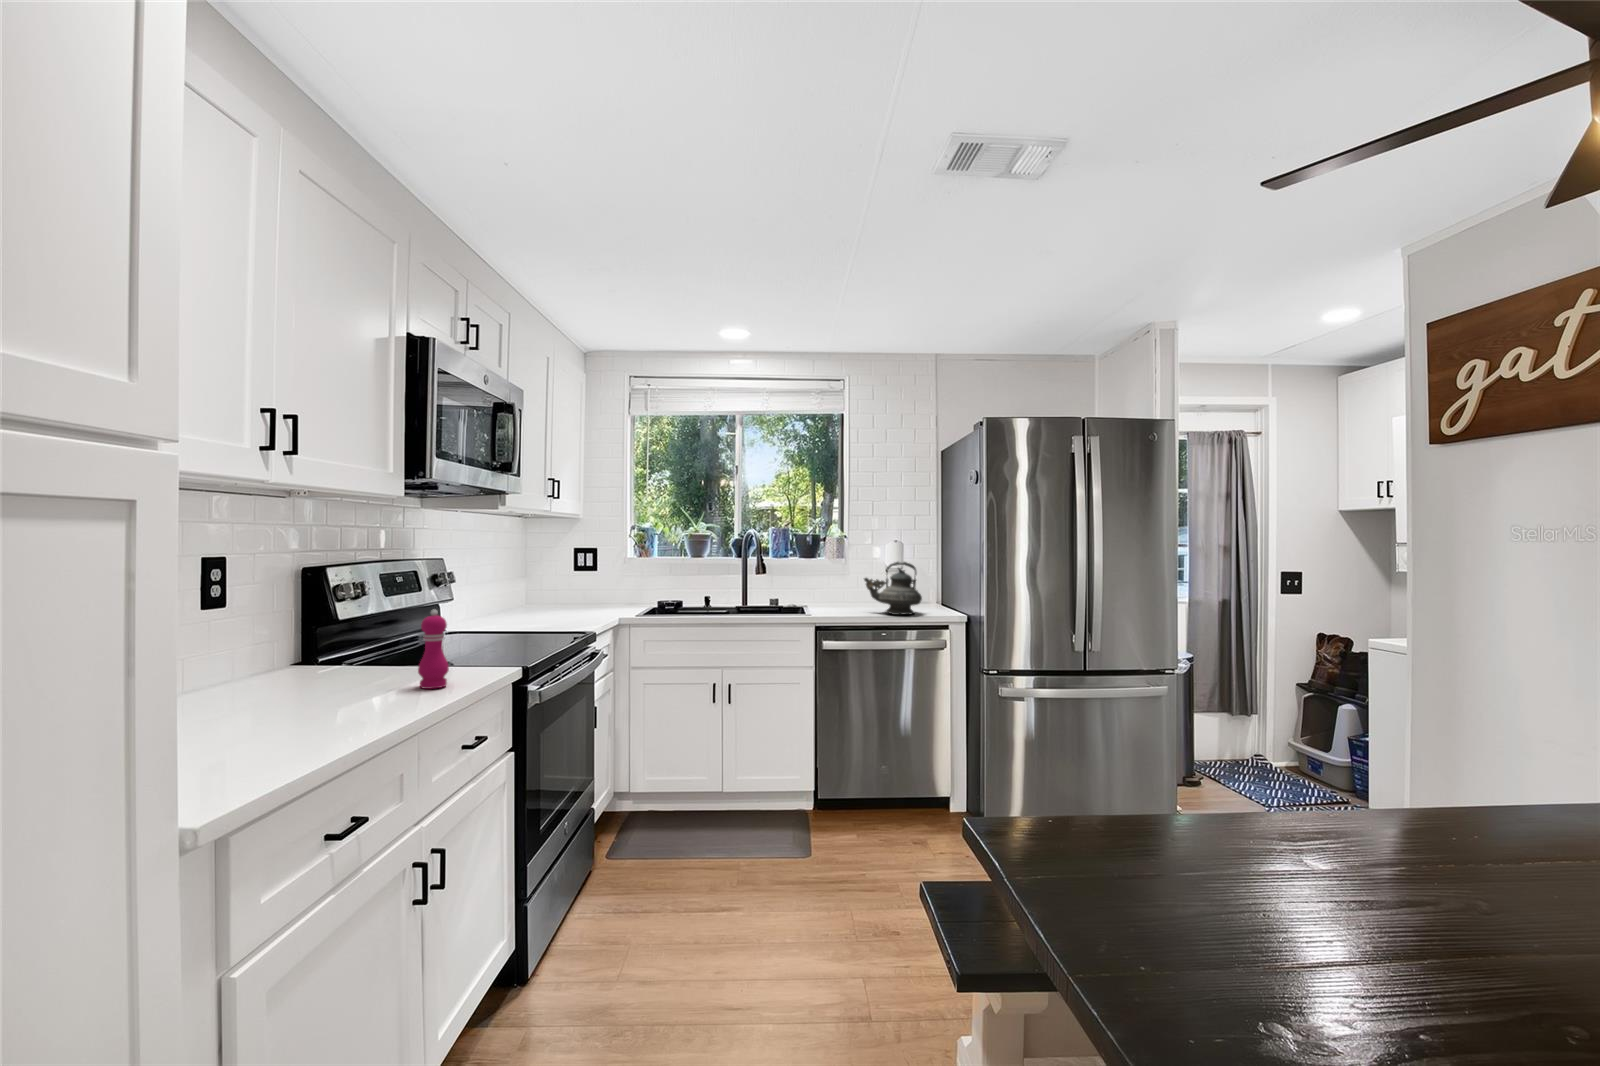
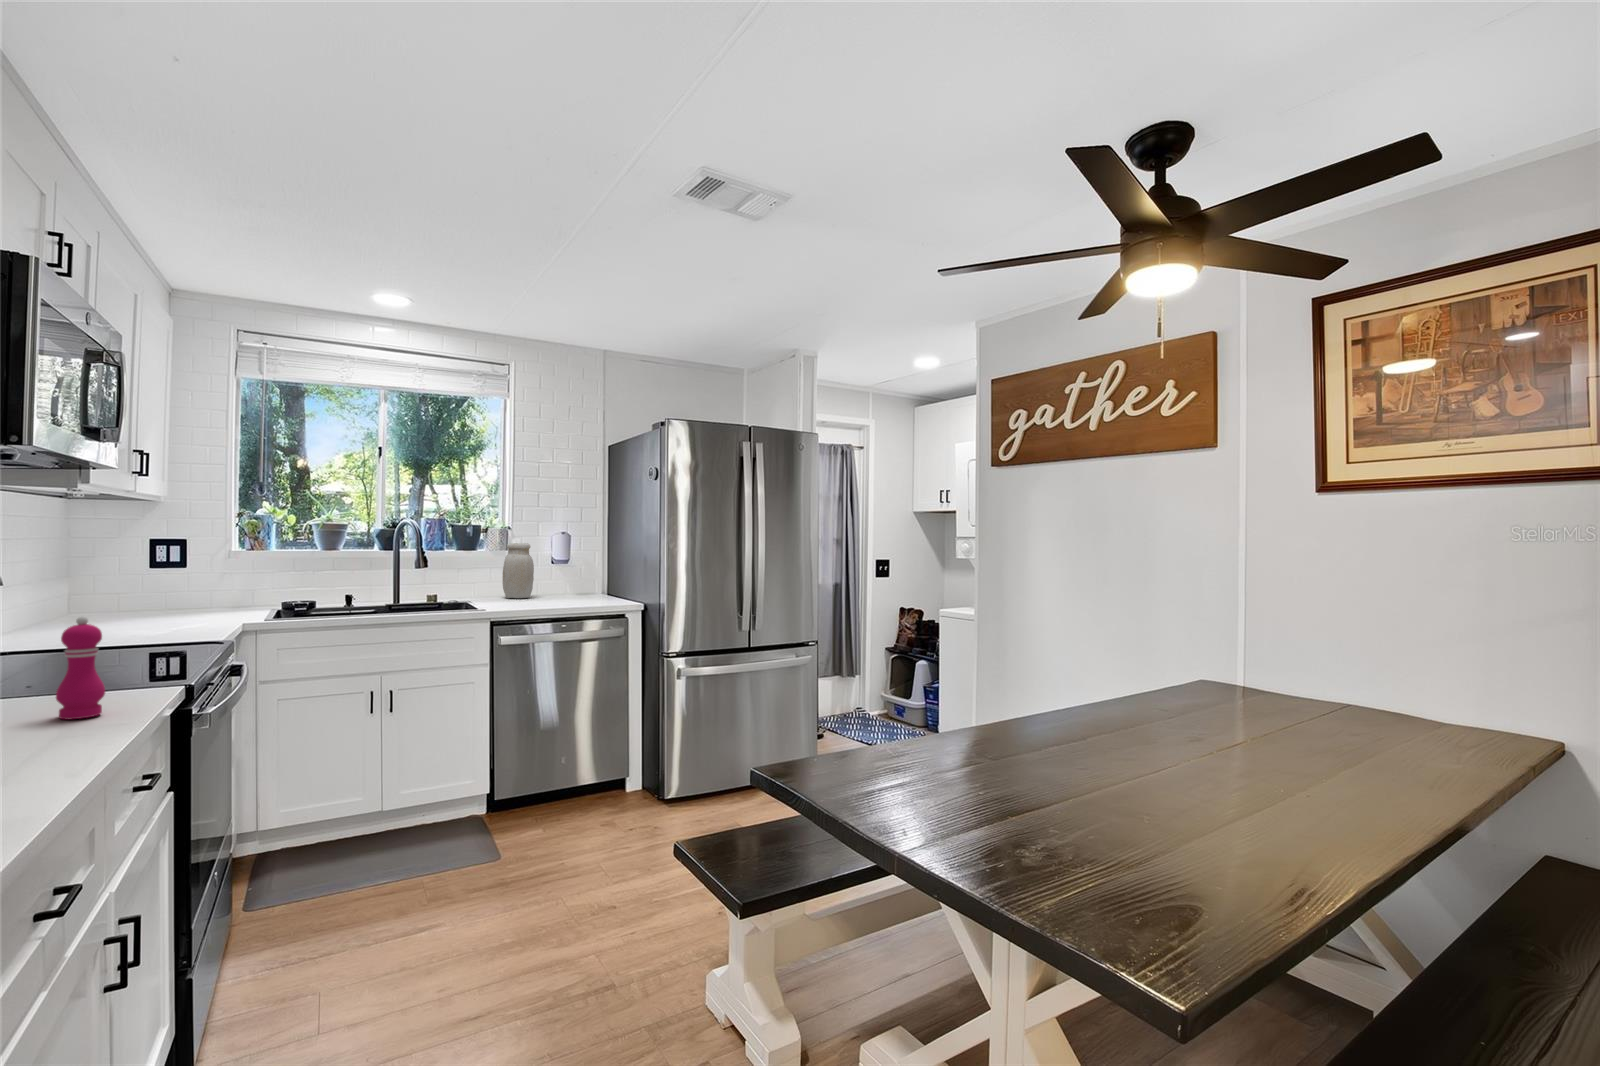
jar: none [836,551,864,604] -> present [503,543,534,598]
teapot: present [864,562,922,615] -> none [541,553,601,606]

